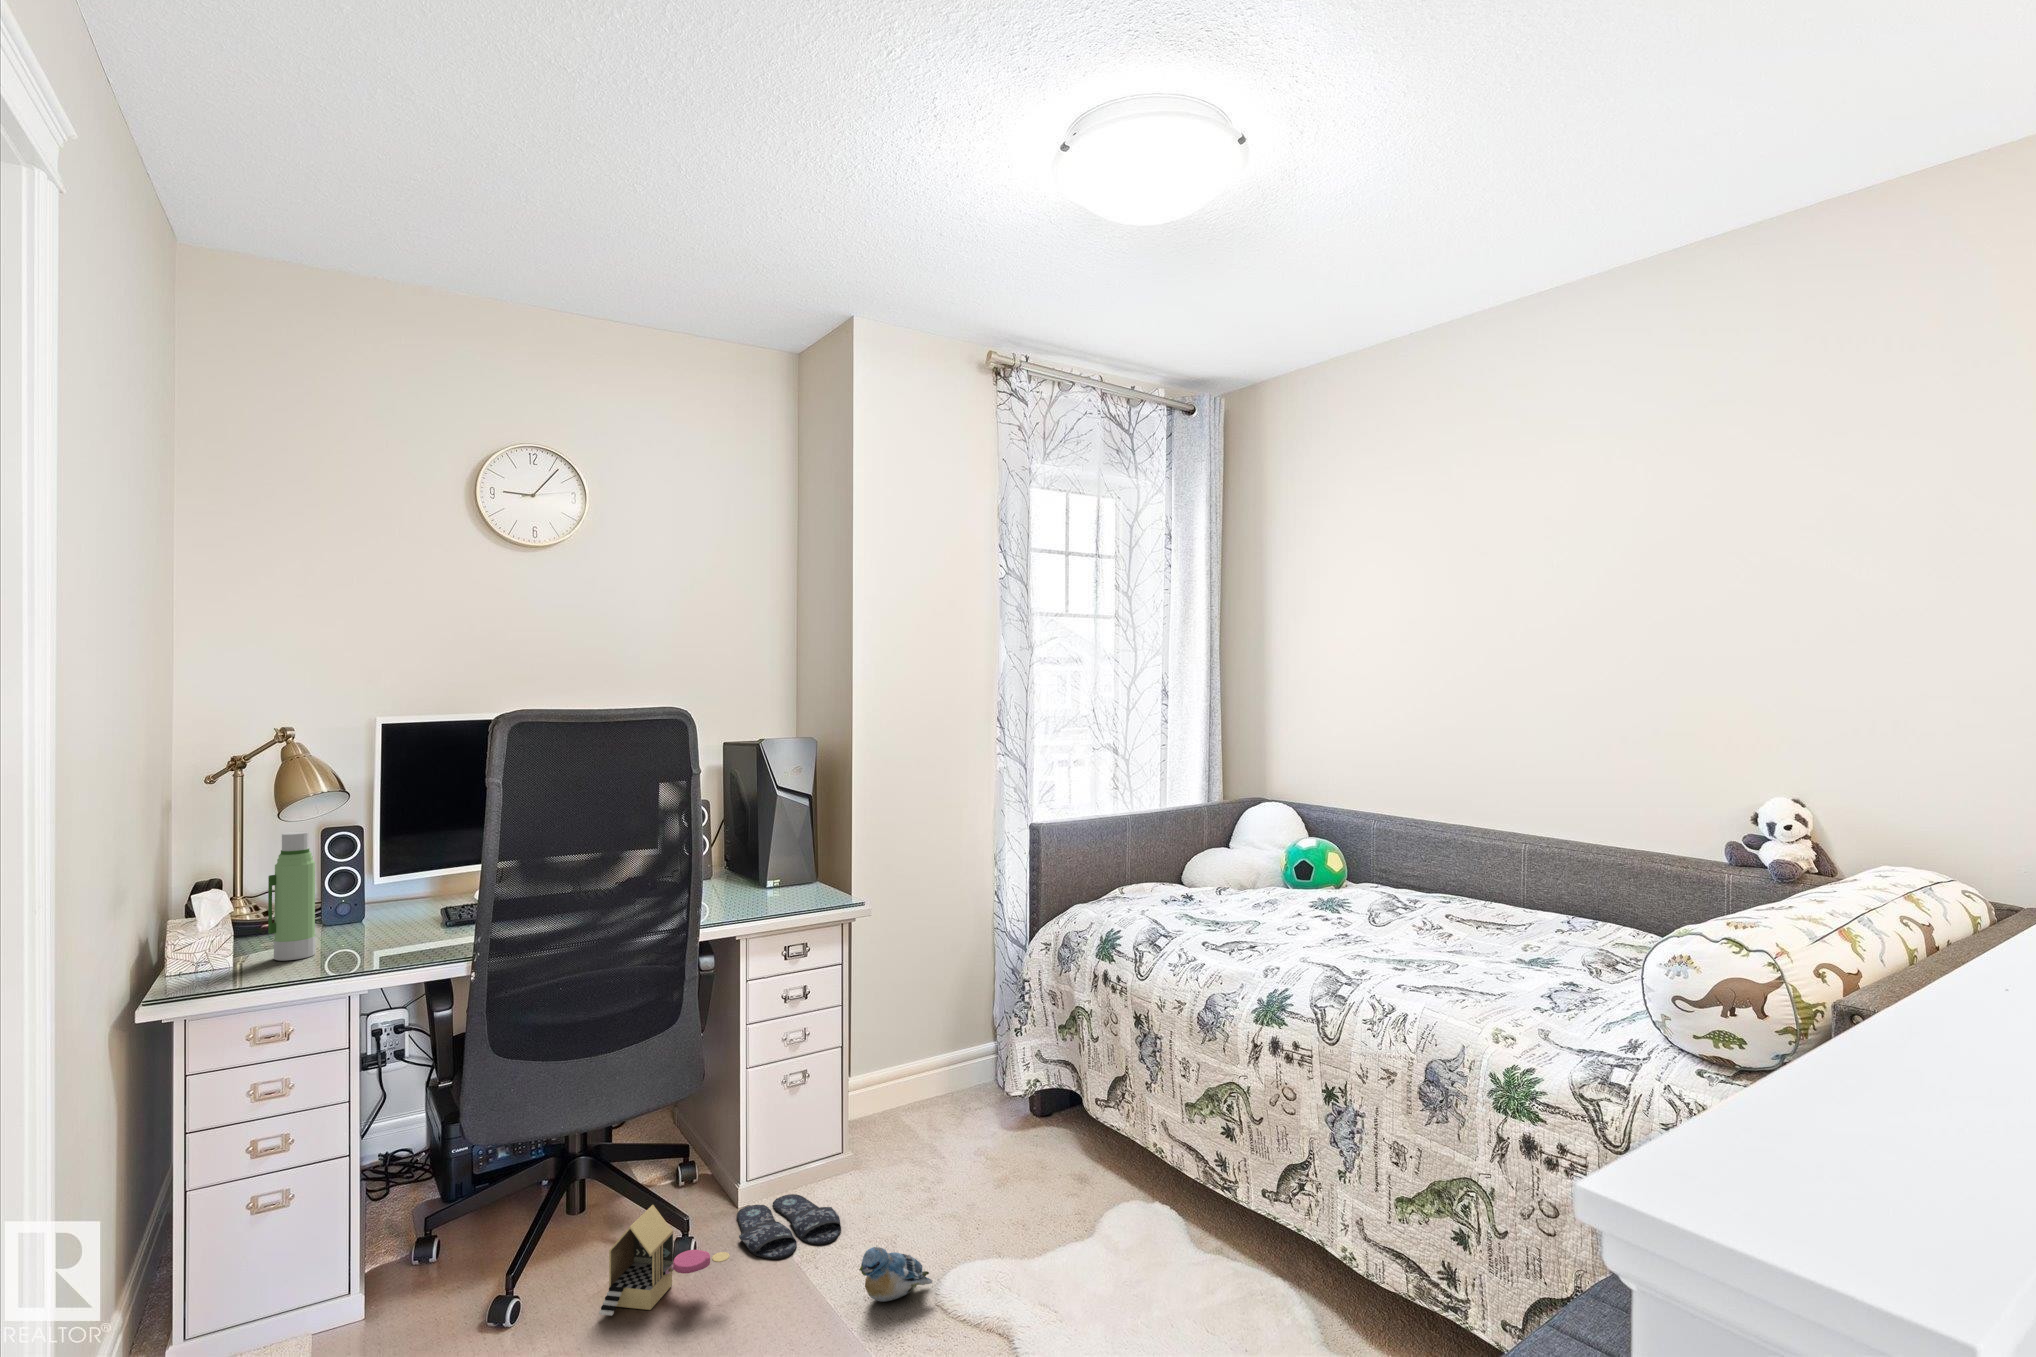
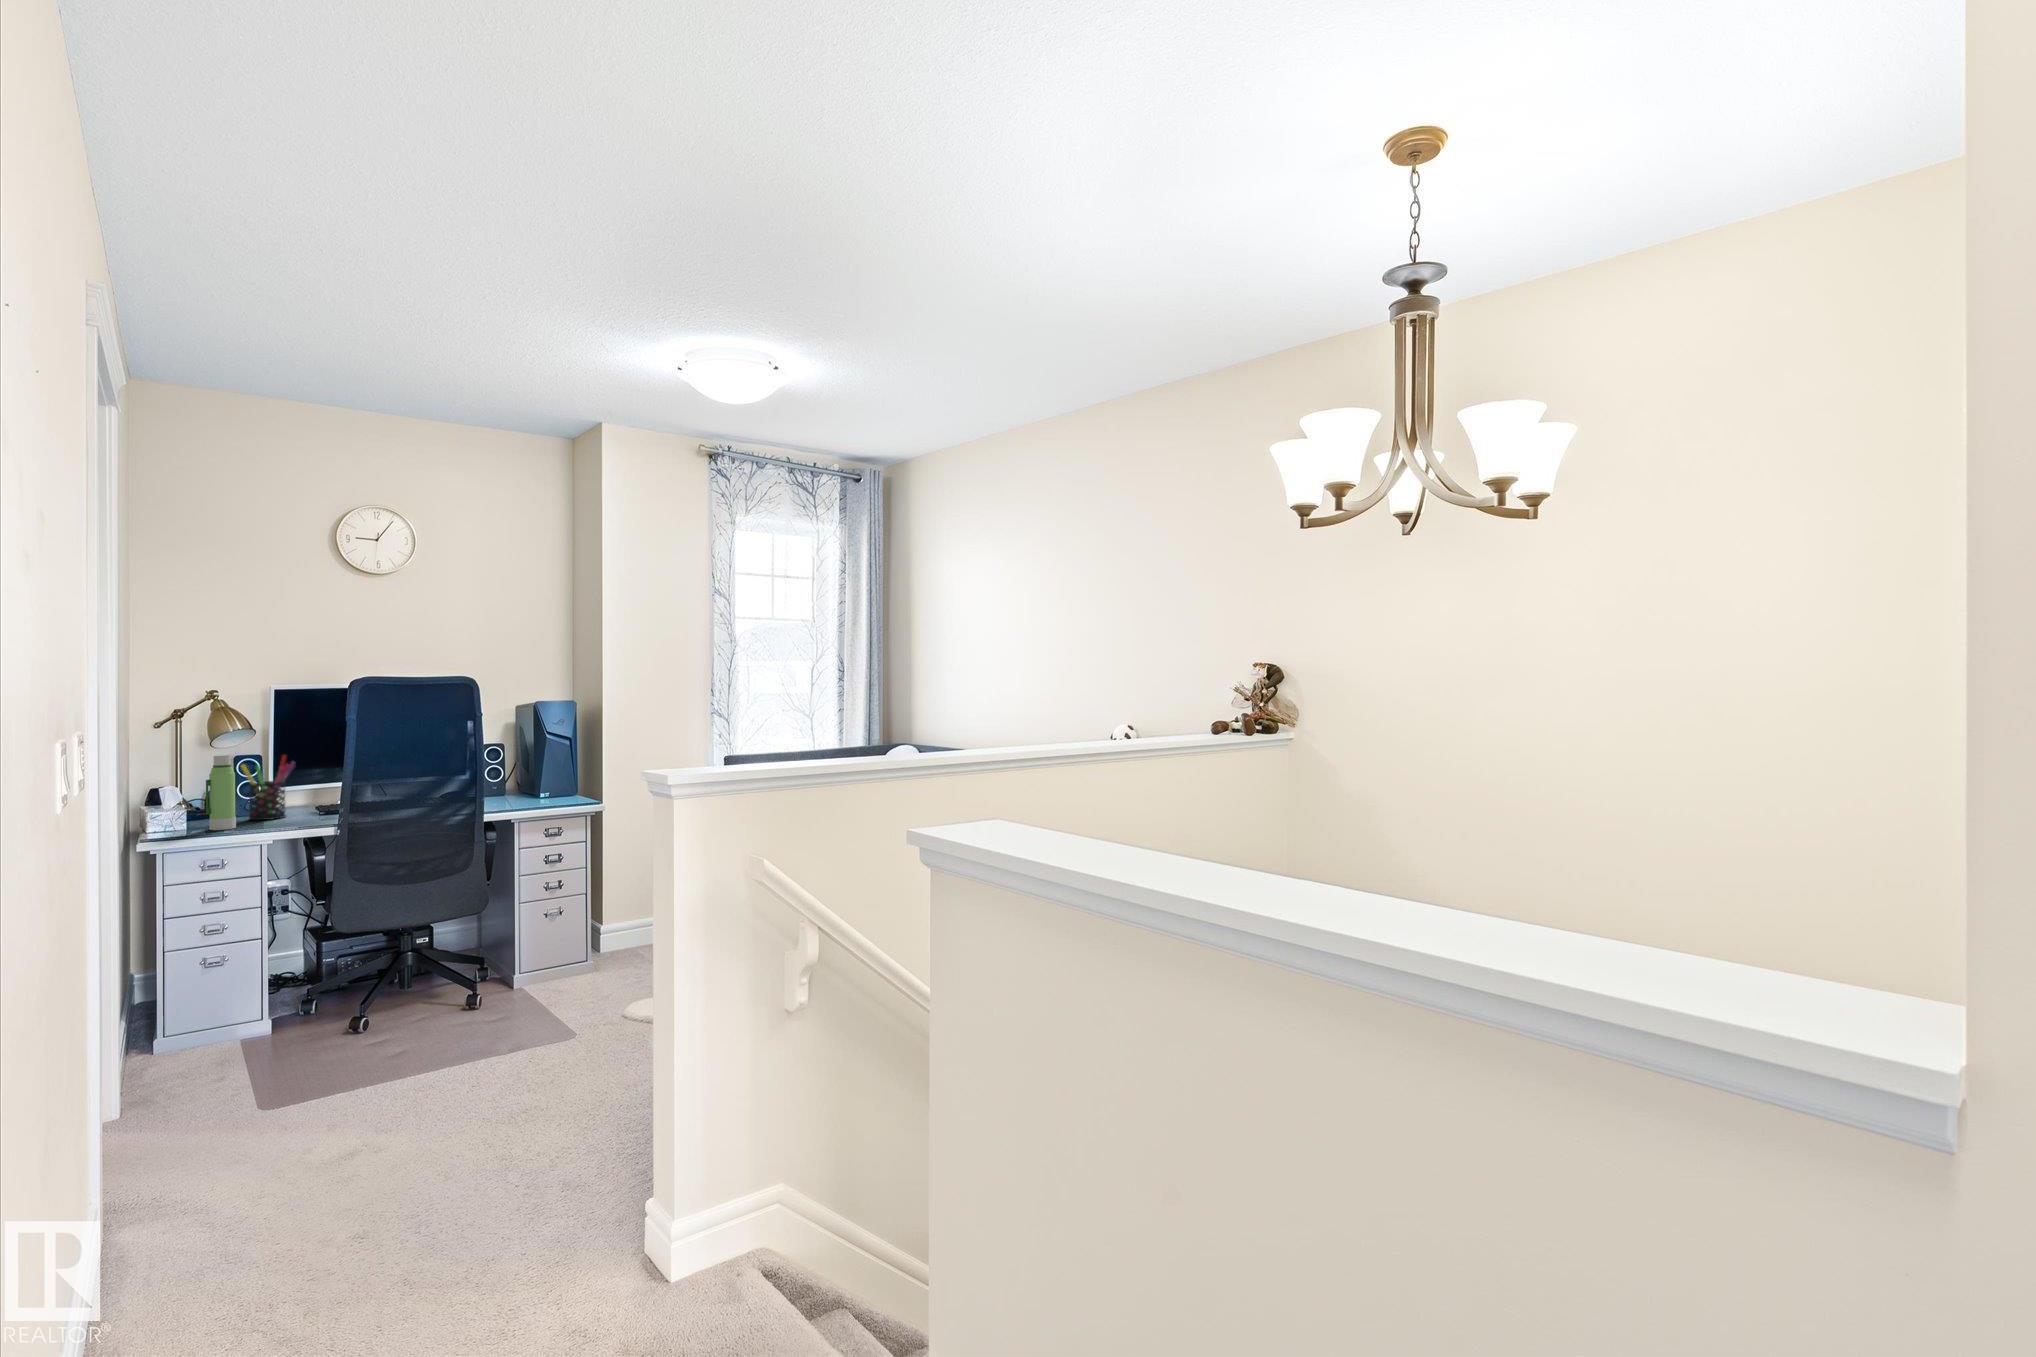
pen holder: none [327,828,412,936] -> present [241,755,296,820]
slippers: present [737,1194,841,1259] -> none [510,978,575,1003]
toy house: present [599,1205,730,1316] -> none [417,969,498,1025]
plush toy: present [859,1247,932,1302] -> none [573,984,619,1014]

